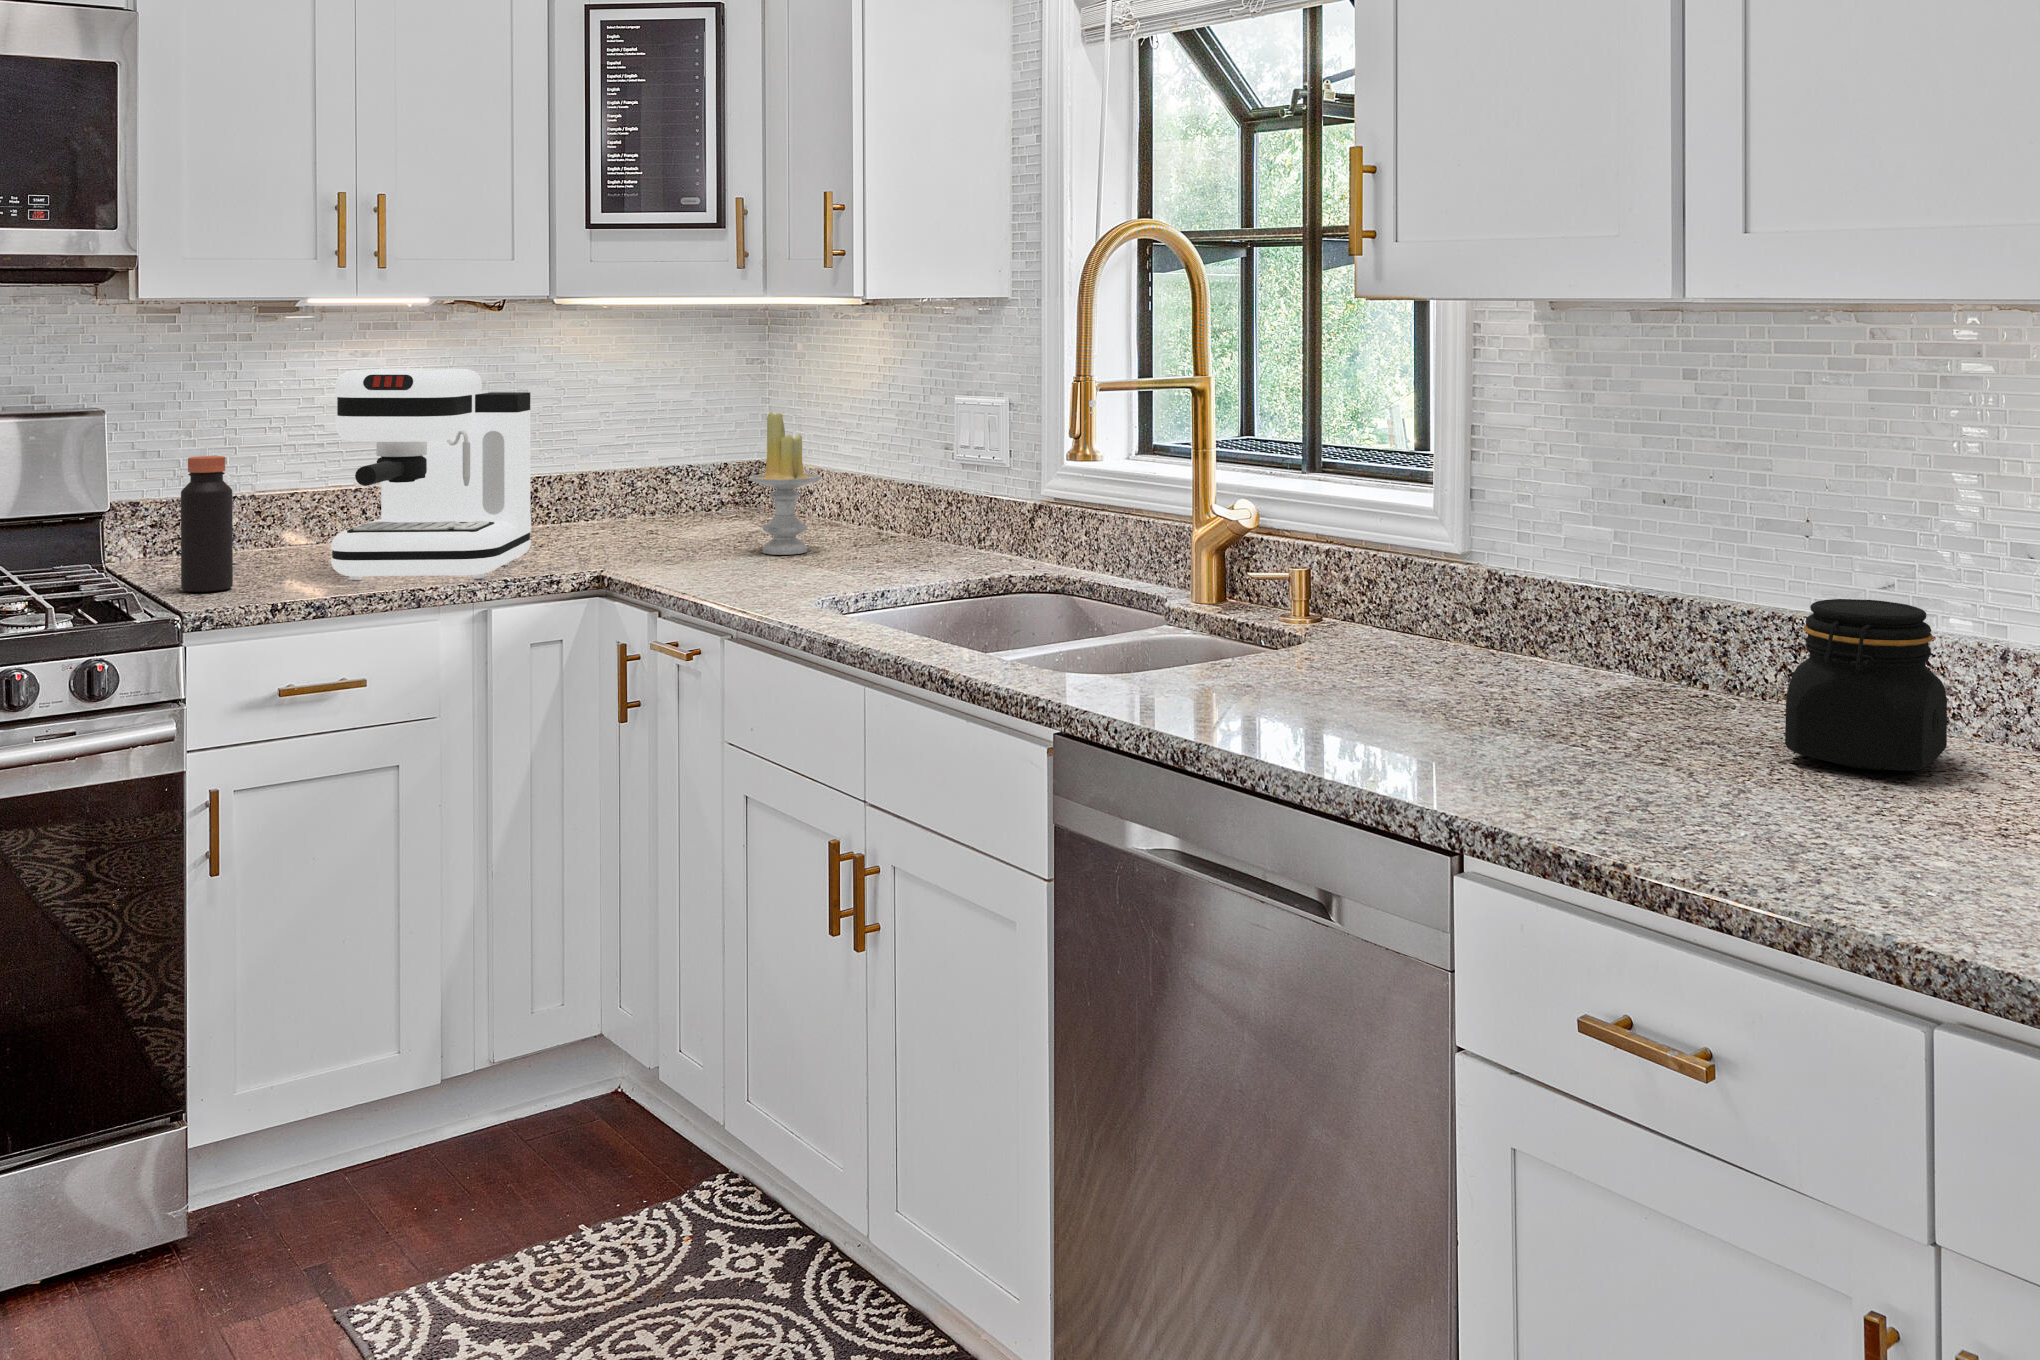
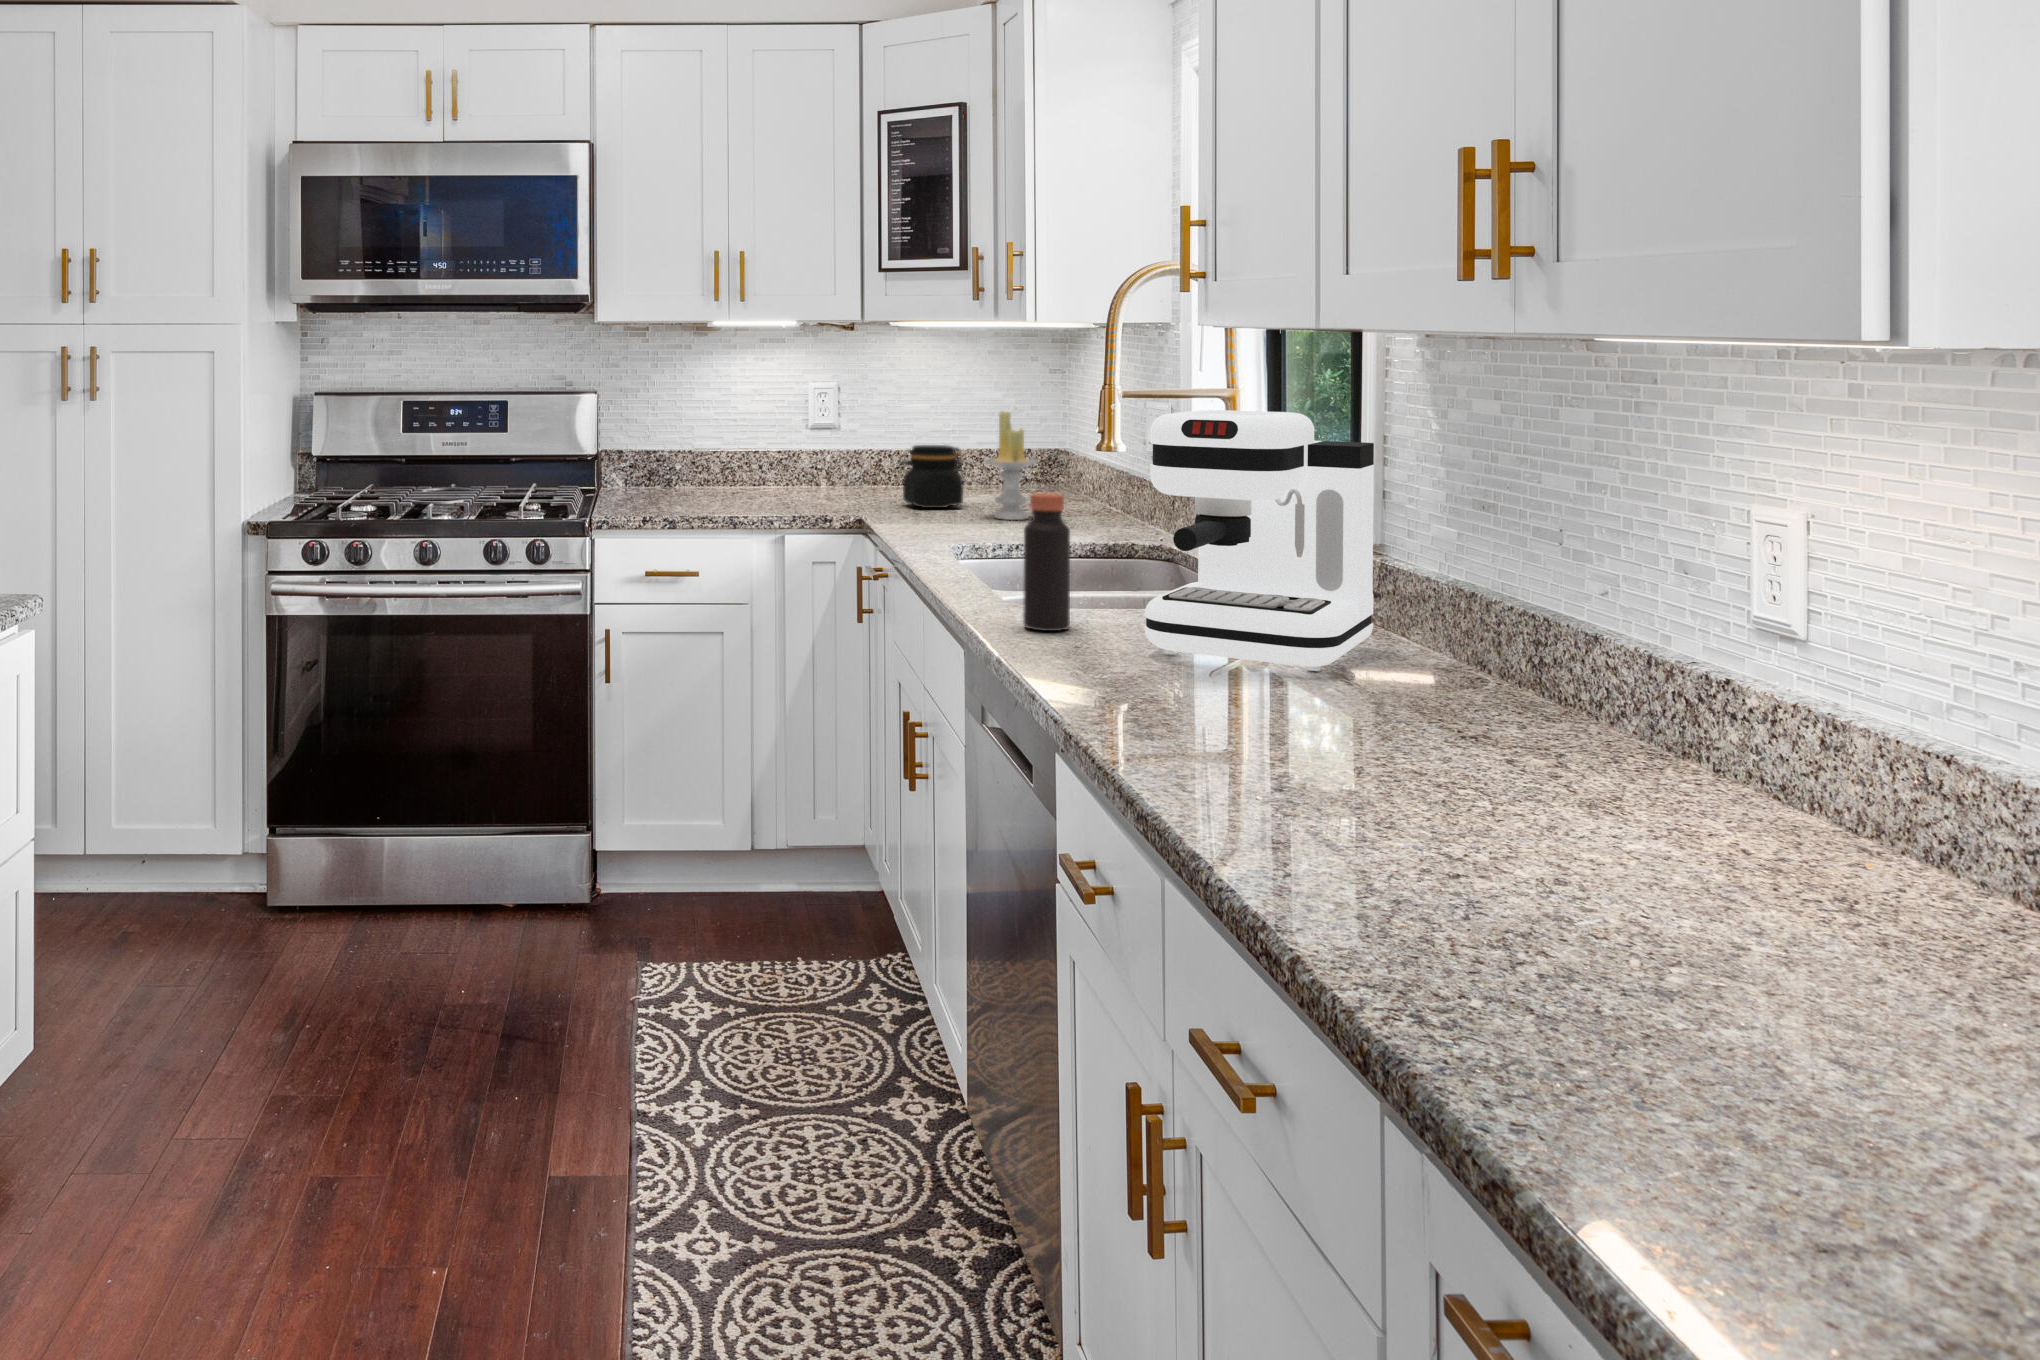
coffee maker: present [331,368,531,580] -> present [1145,410,1374,671]
bottle: present [181,456,233,592] -> present [1023,493,1070,631]
jar: present [1785,599,1947,771] -> present [900,445,965,508]

